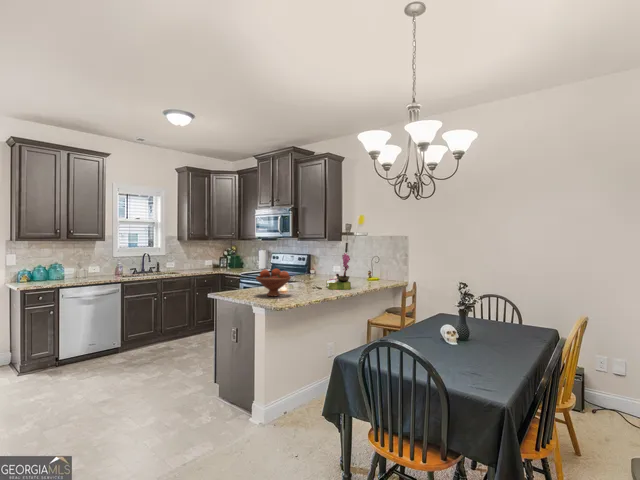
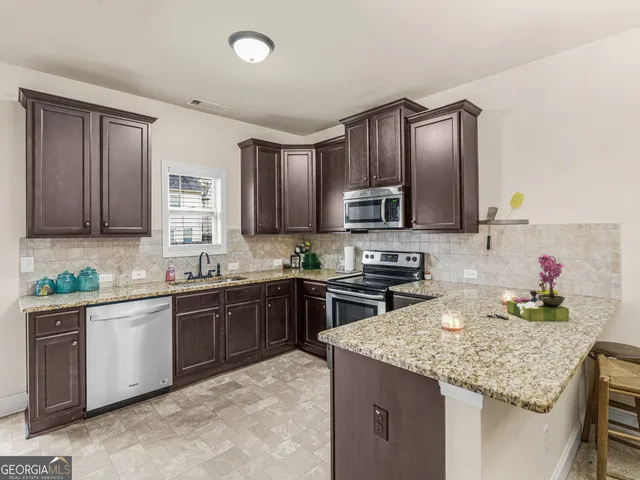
fruit bowl: present [256,269,291,296] -> none [421,287,499,348]

